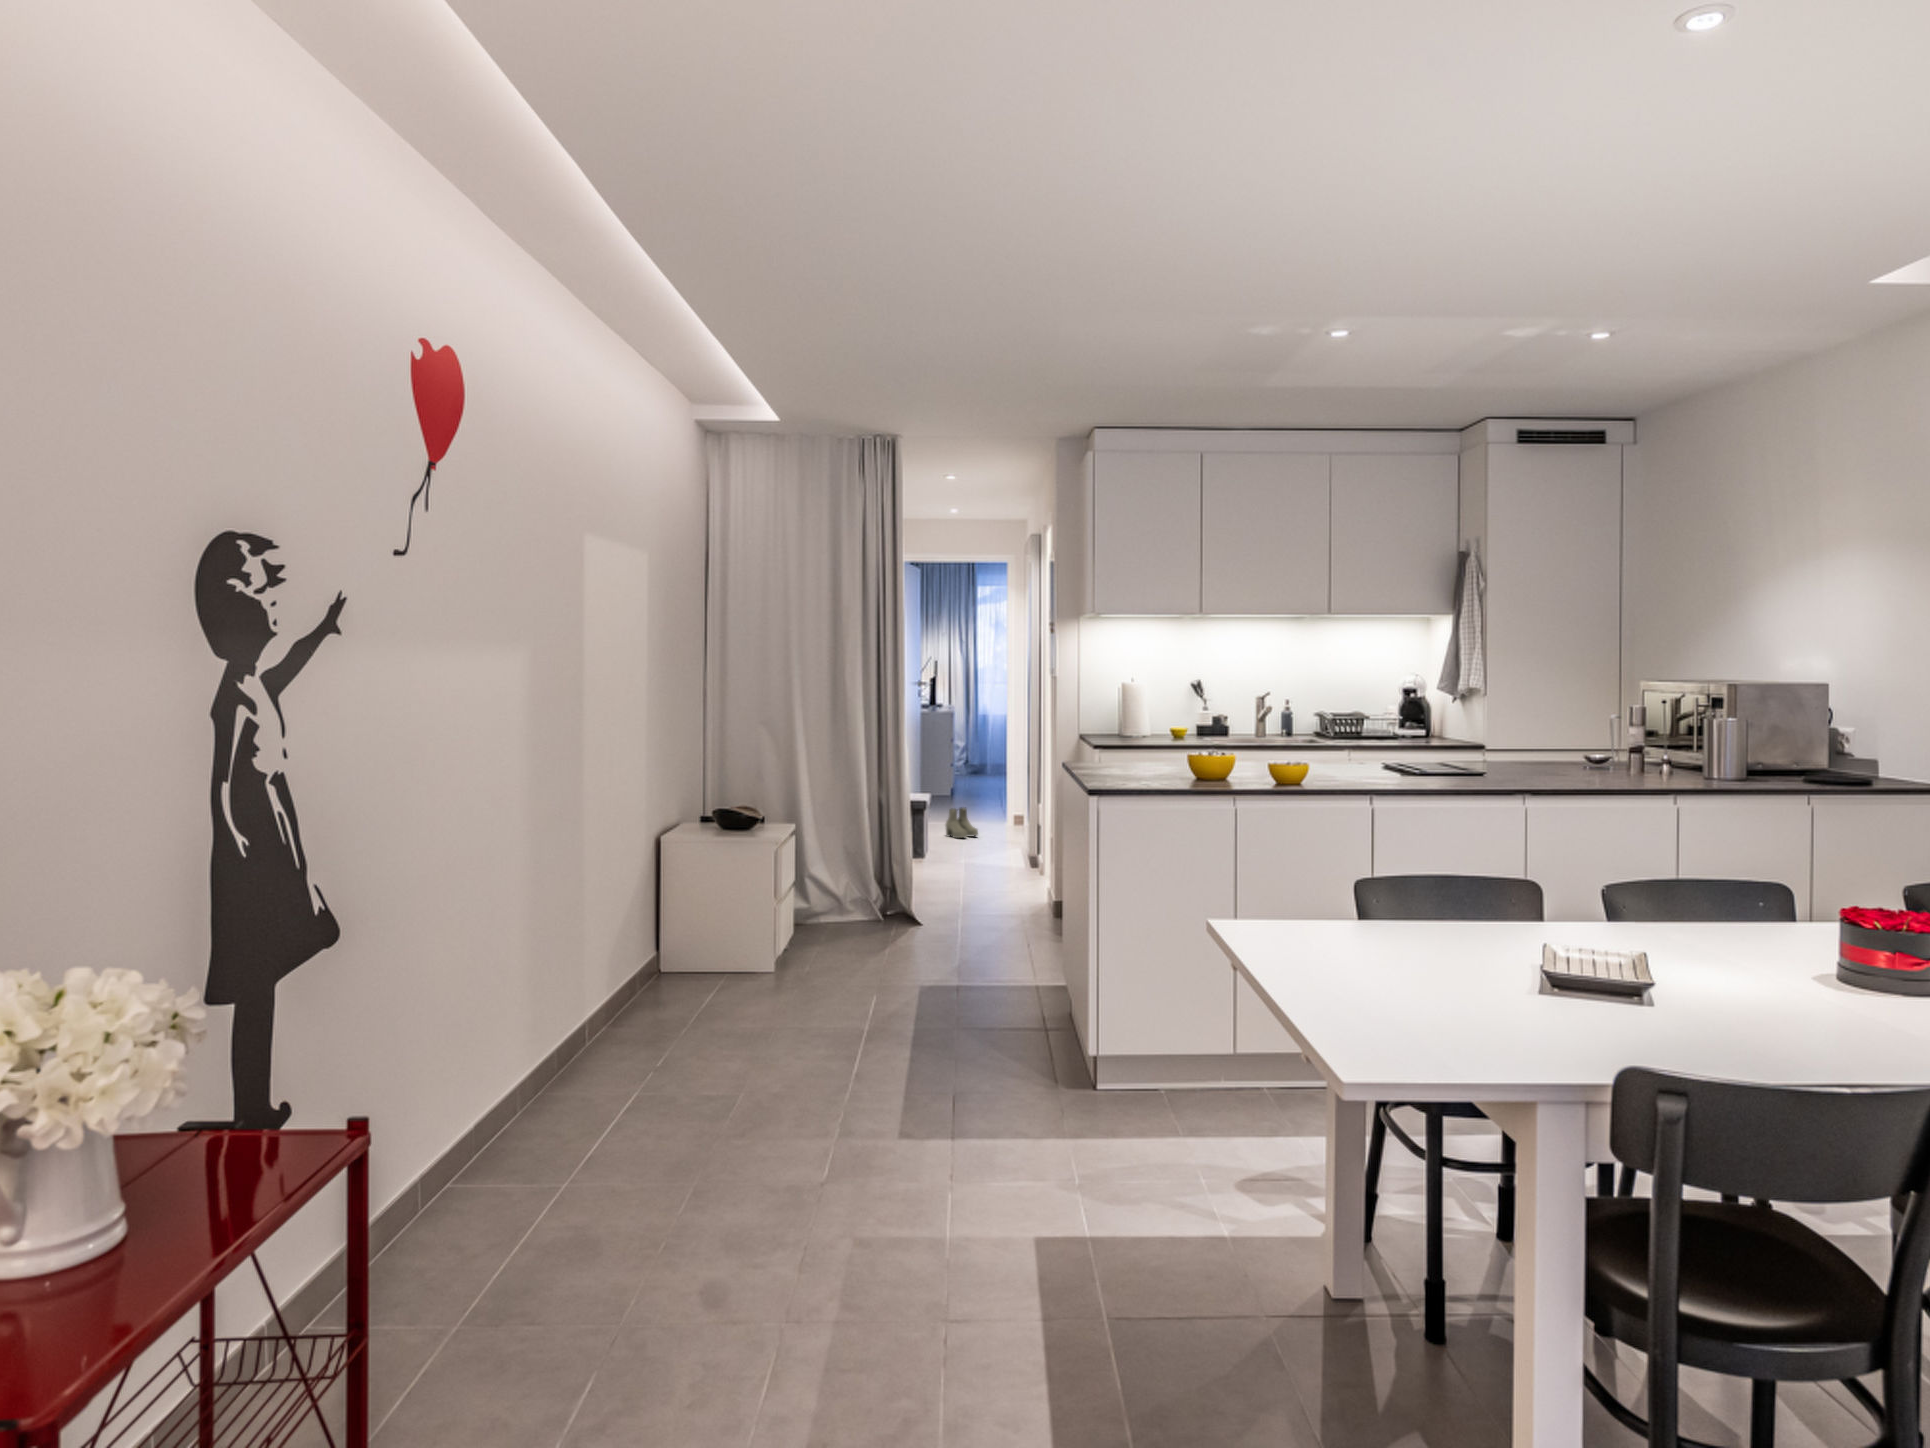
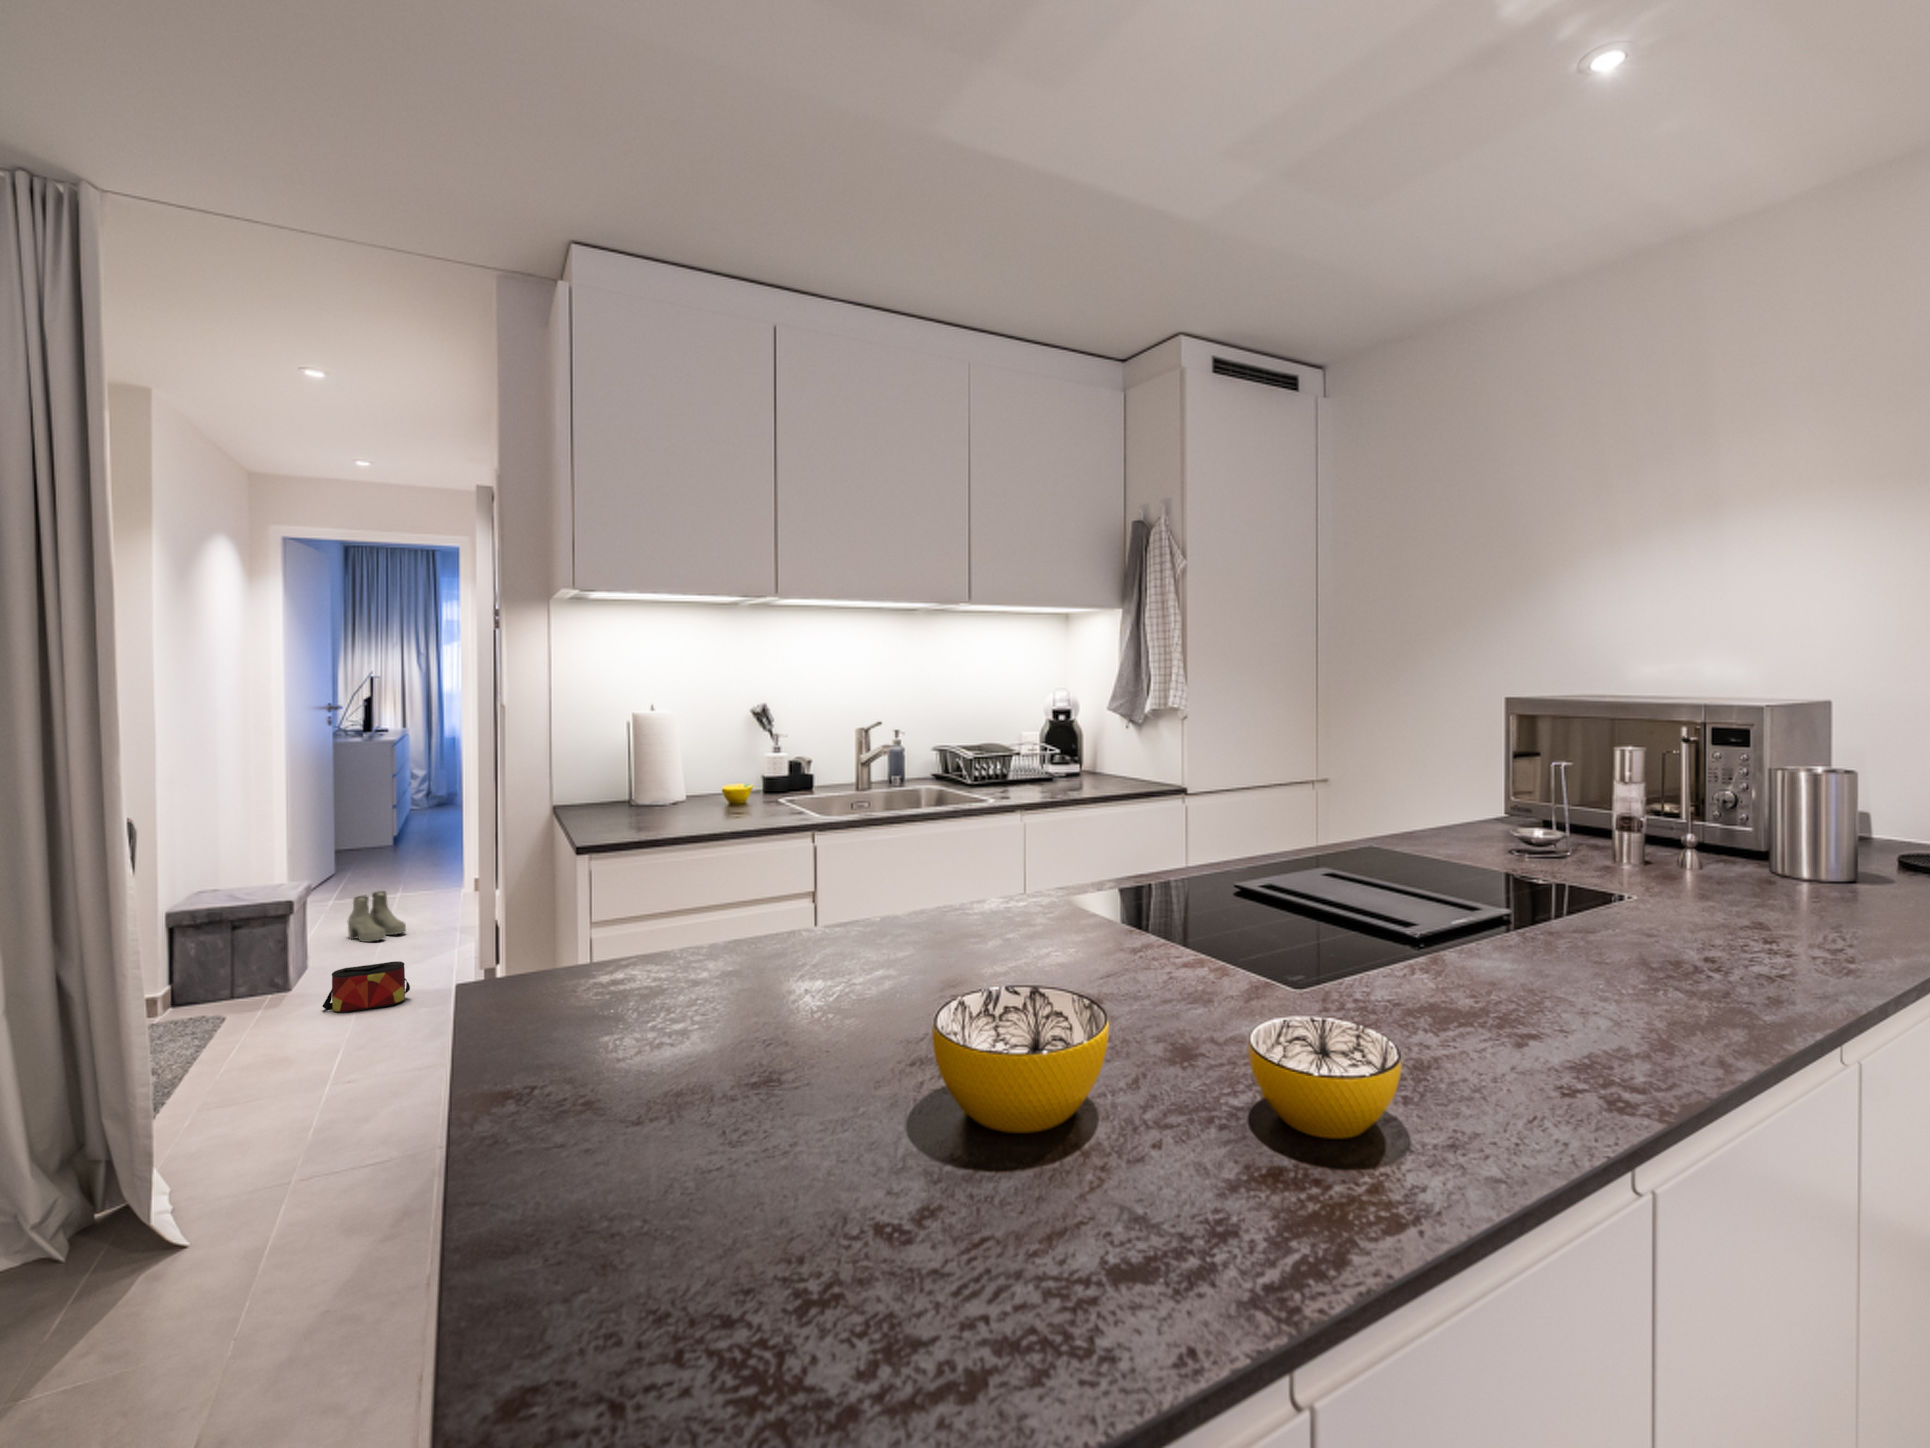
bag: none [946,839,990,865] -> present [322,961,410,1013]

